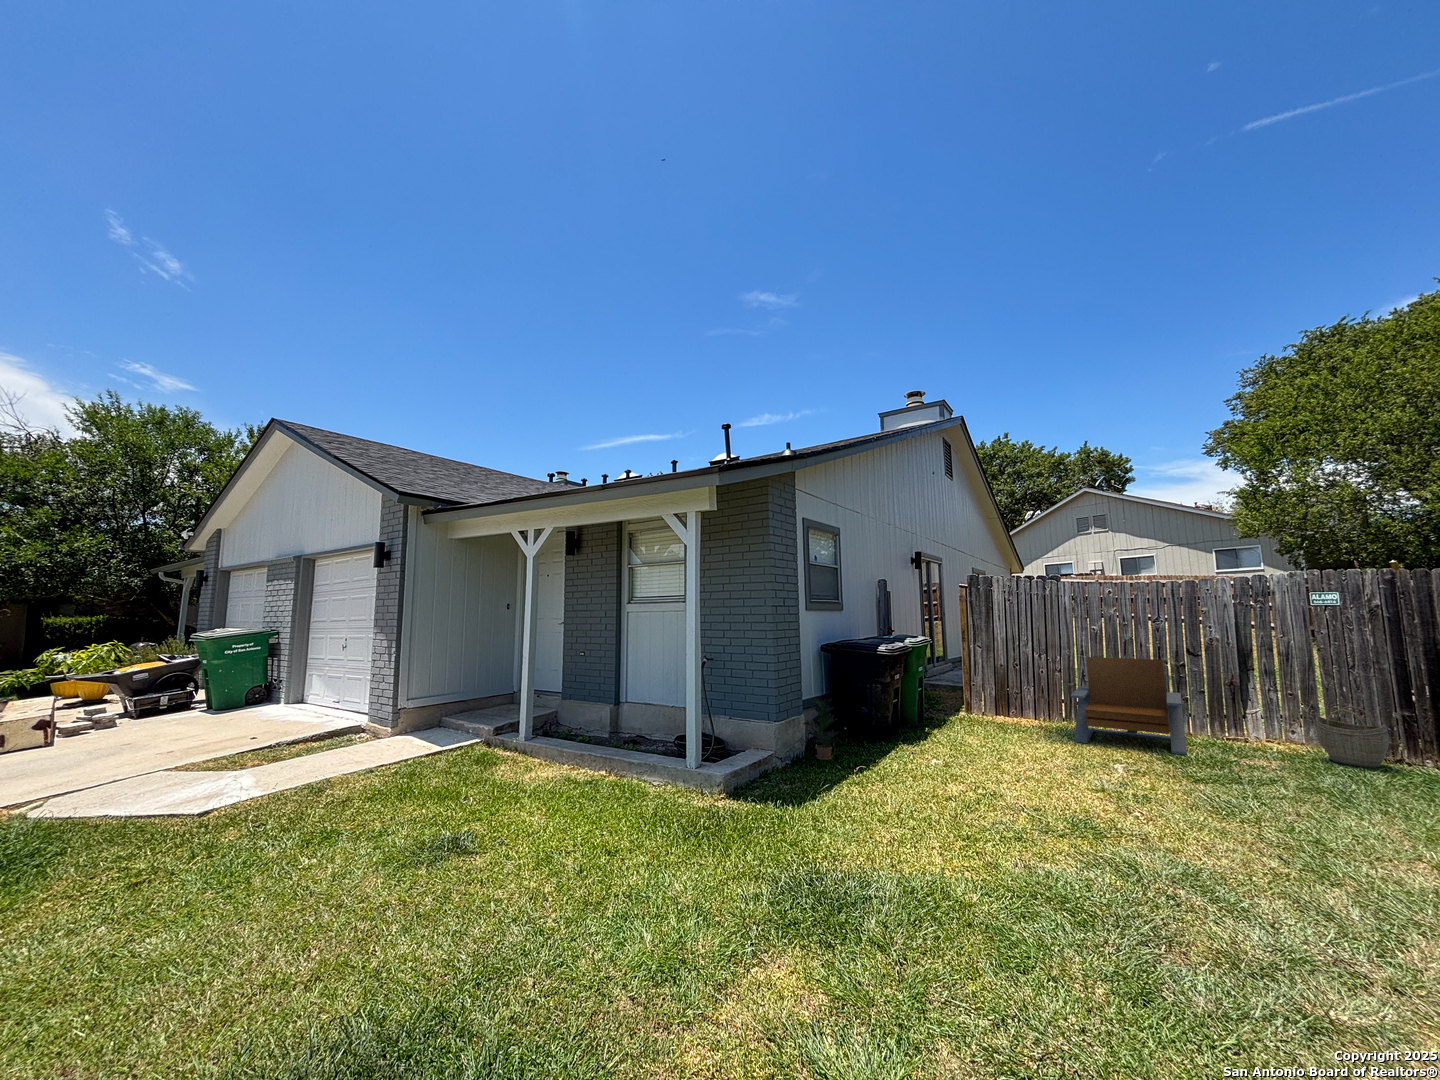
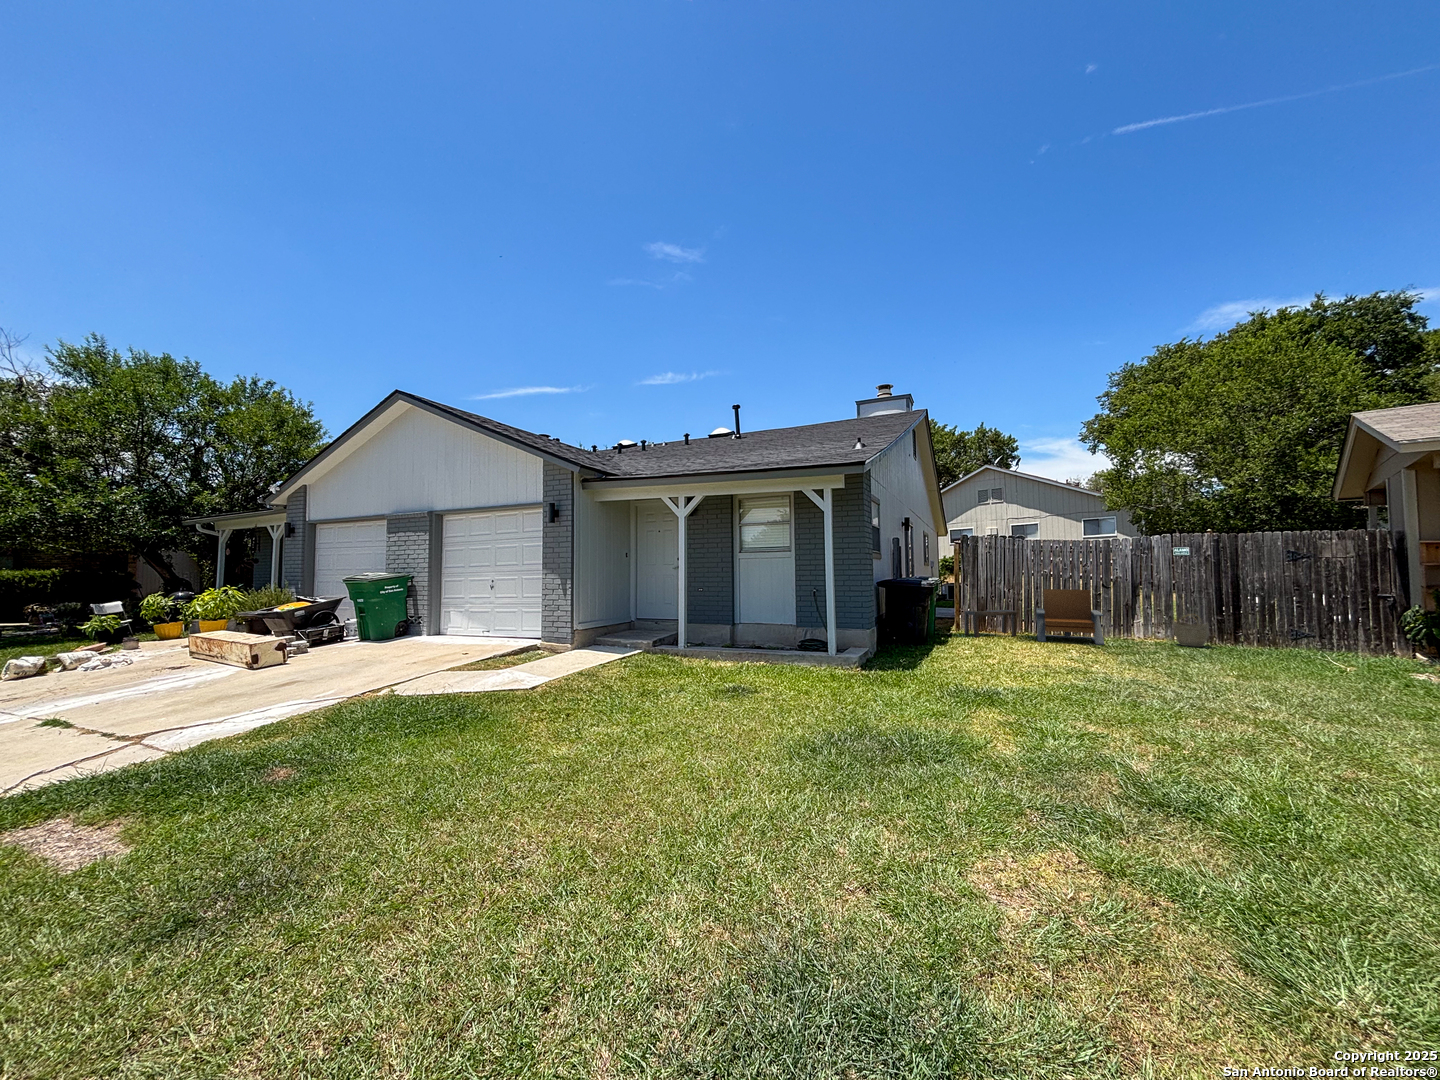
bench: none [967,686,1047,730] -> present [965,610,1017,637]
potted plant: present [803,697,840,760] -> none [884,613,908,653]

